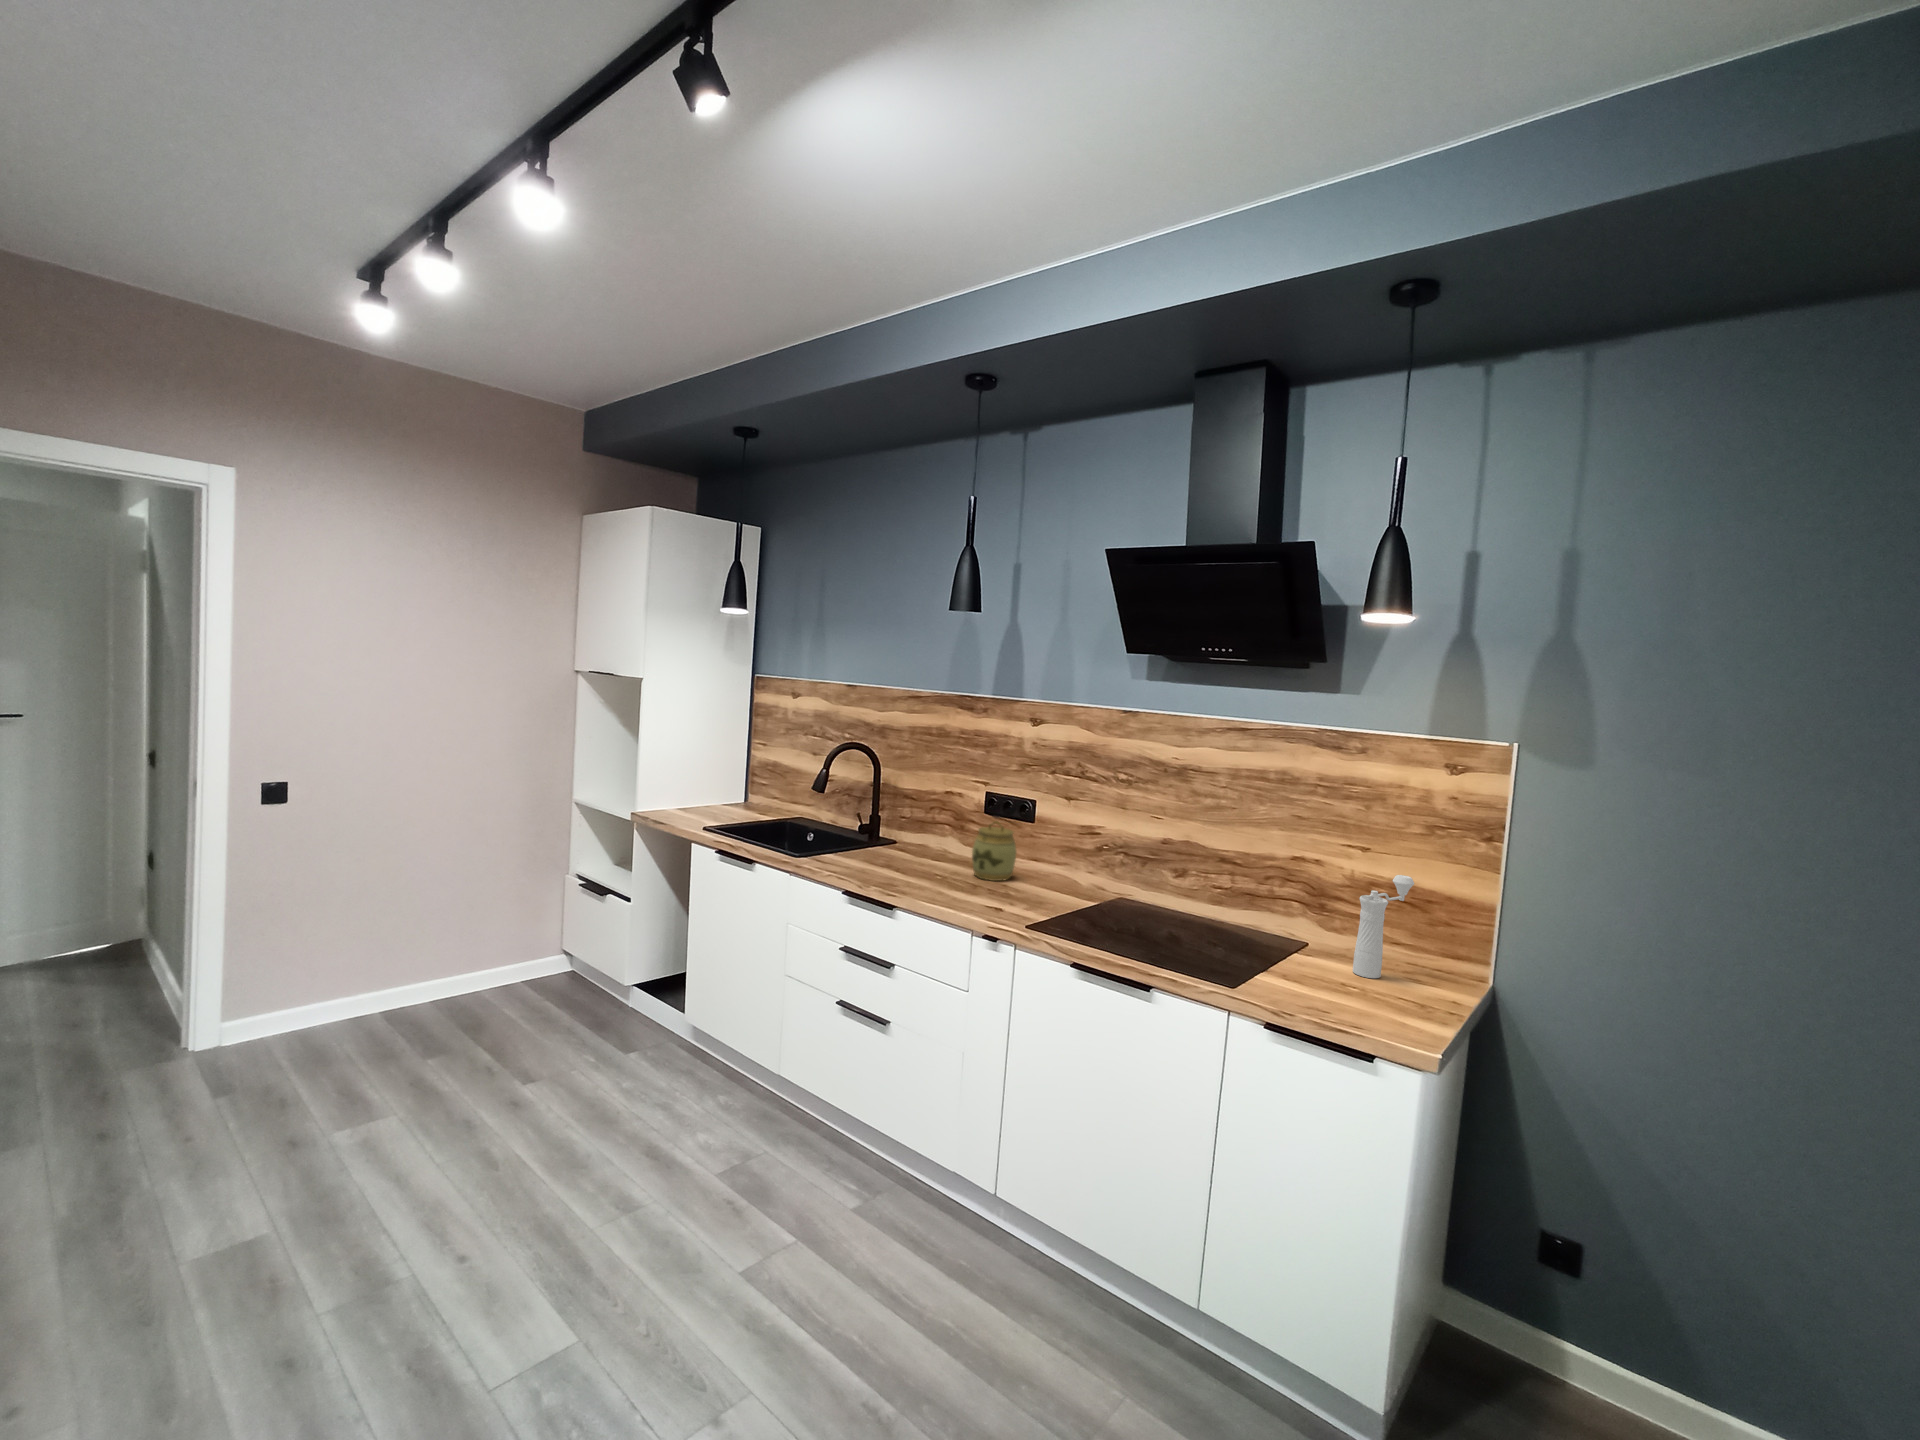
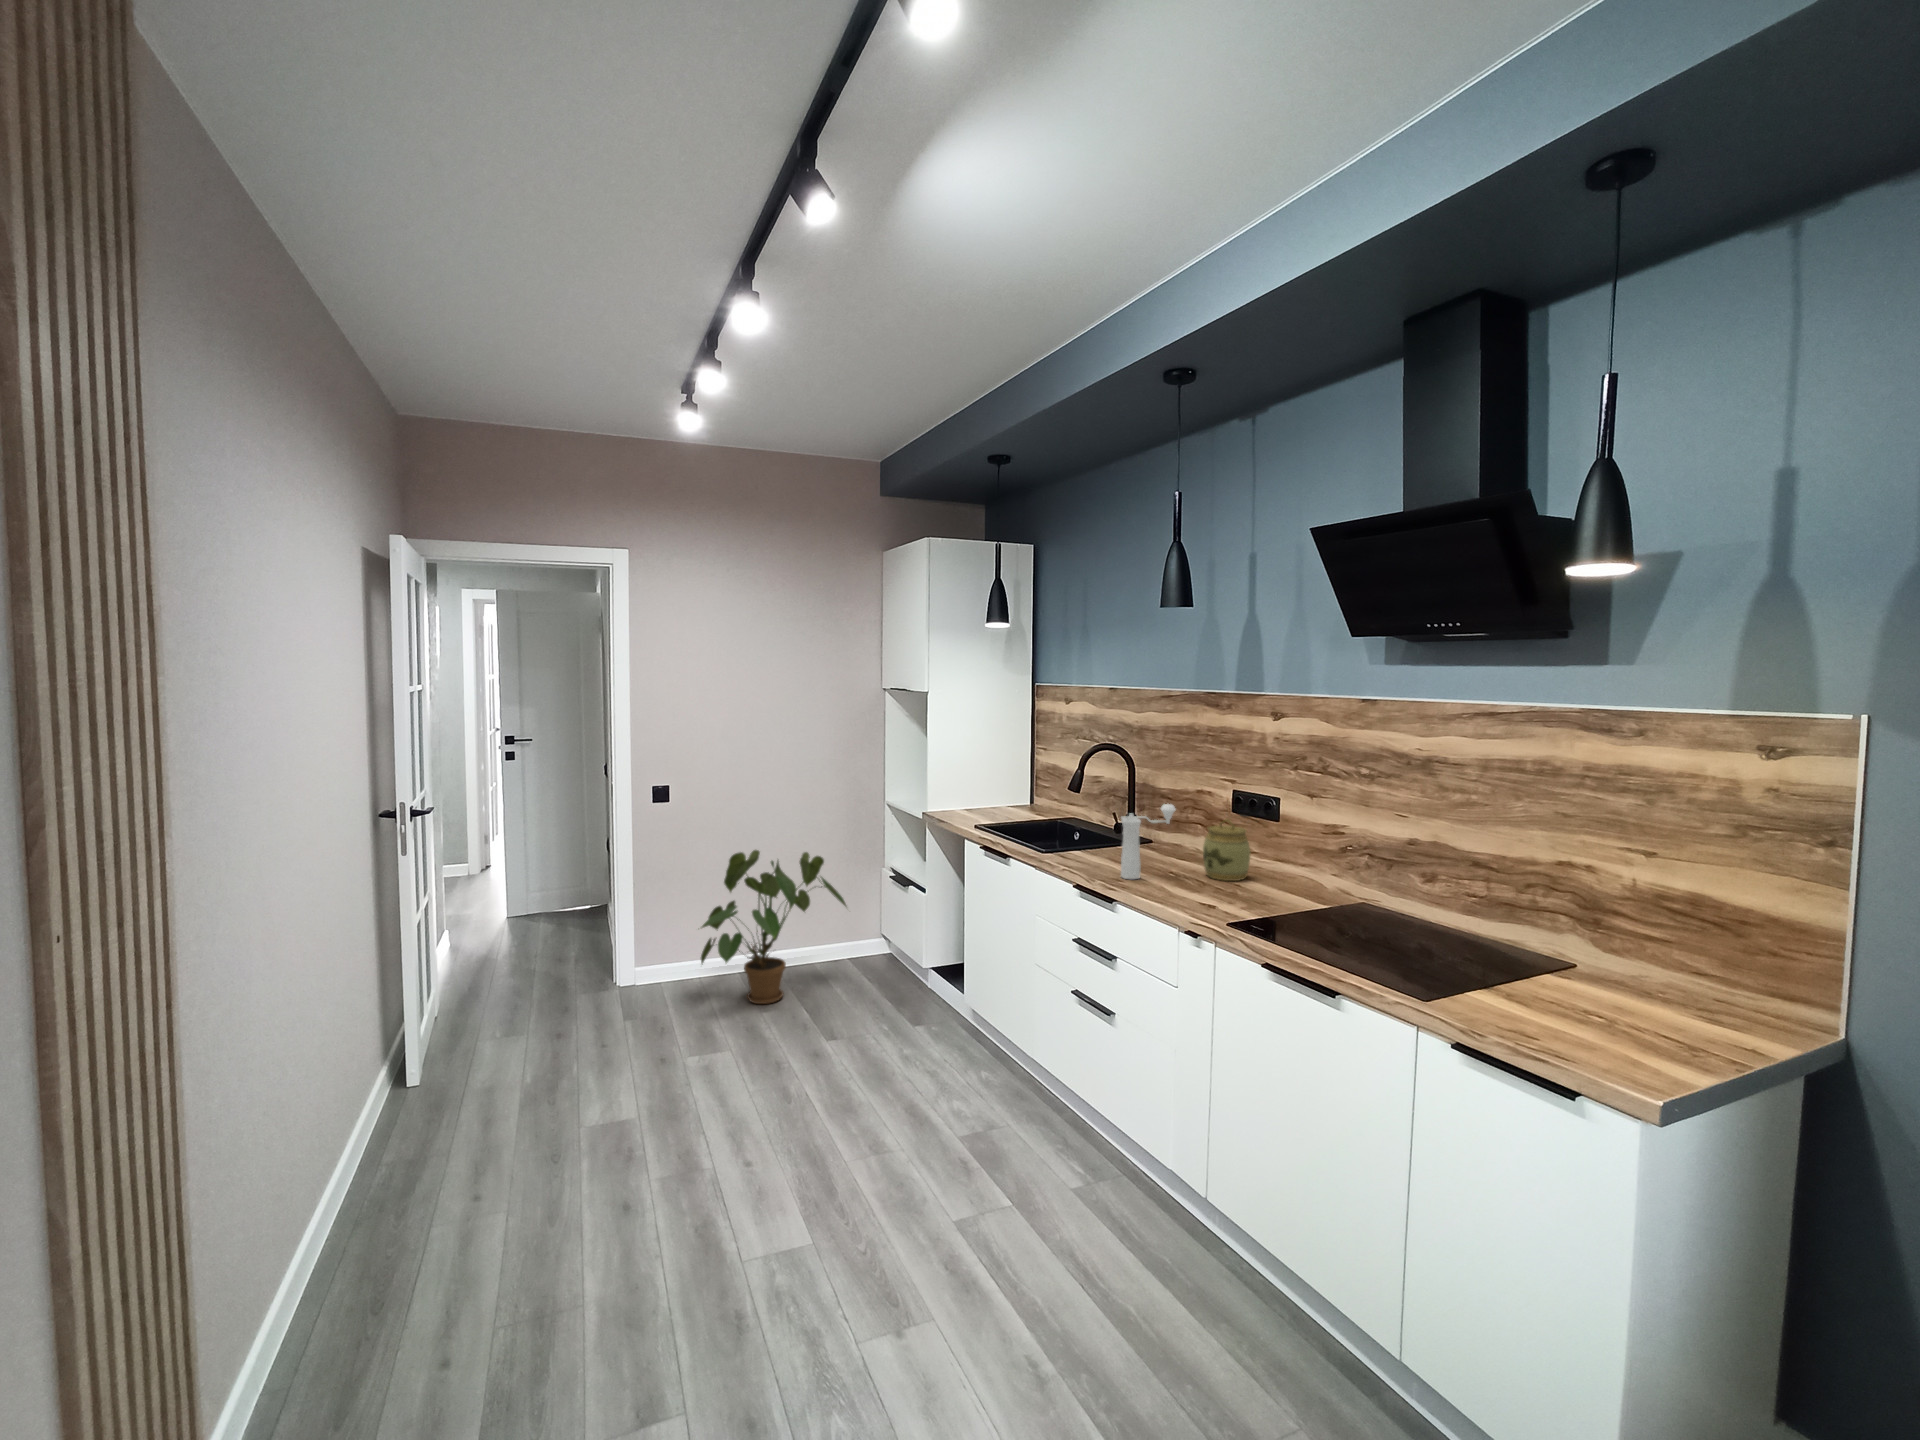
house plant: none [317,862,535,1055] -> present [701,850,846,1004]
pepper mill: present [1353,875,1414,978] -> present [1121,804,1175,879]

